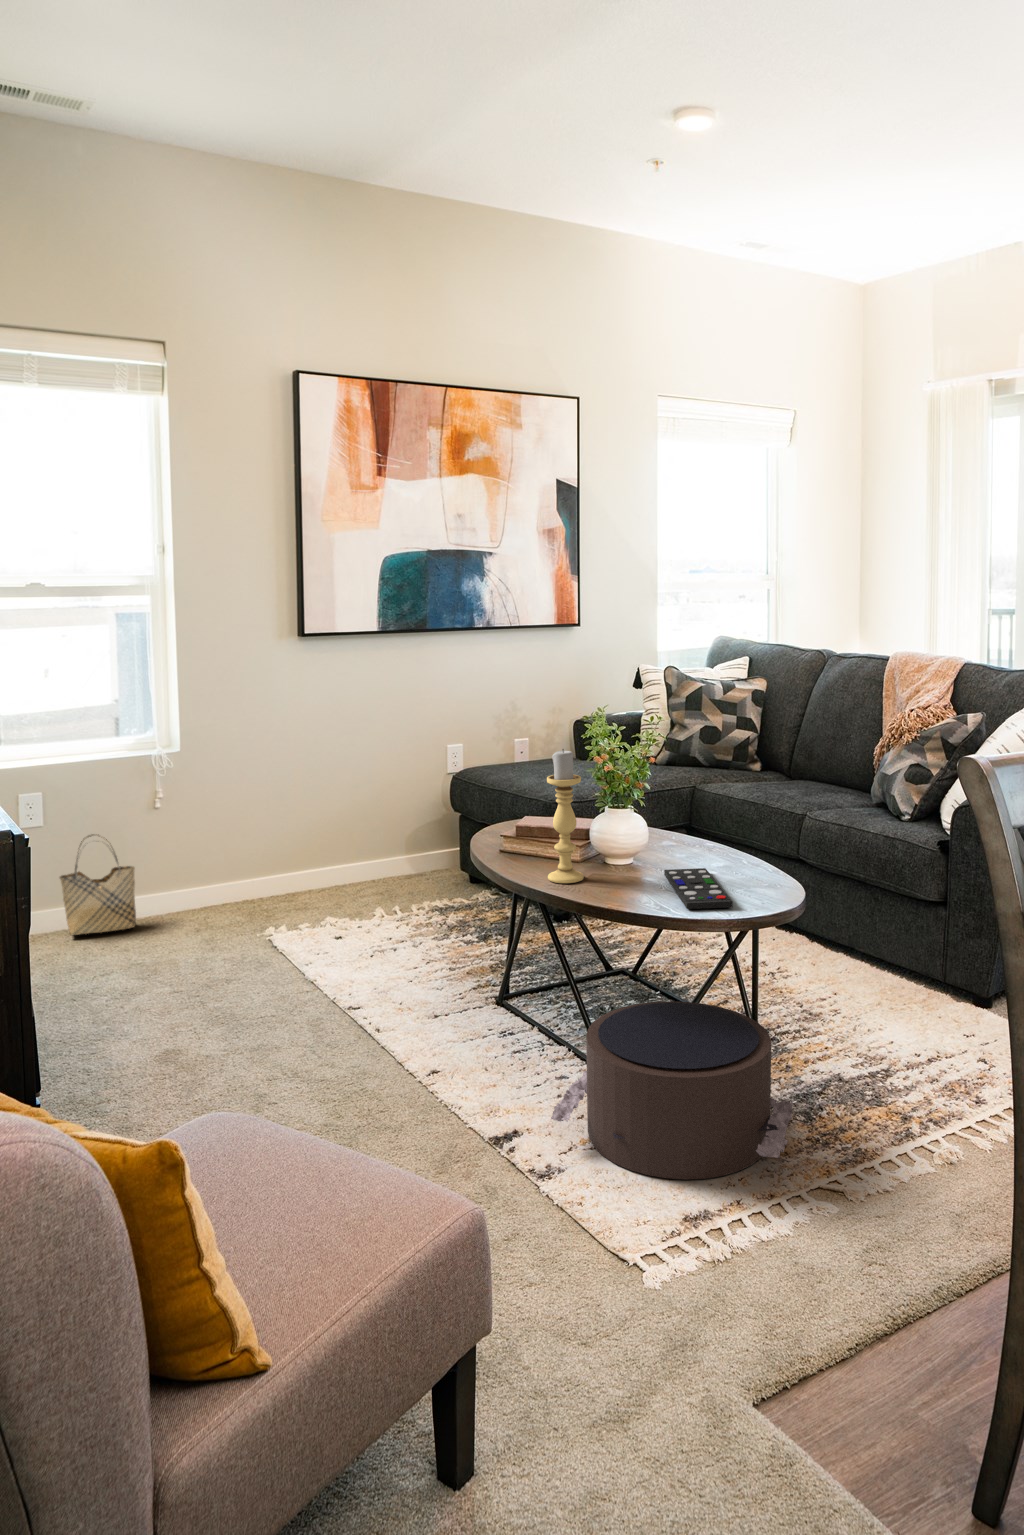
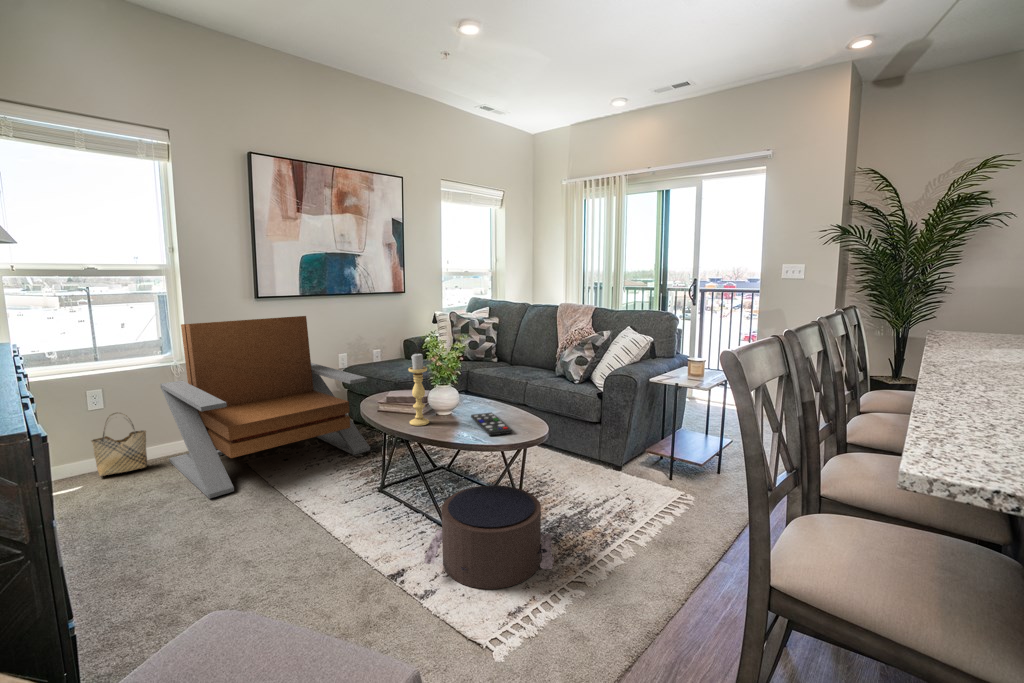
lounge chair: none [155,674,493,984] -> present [160,316,370,498]

